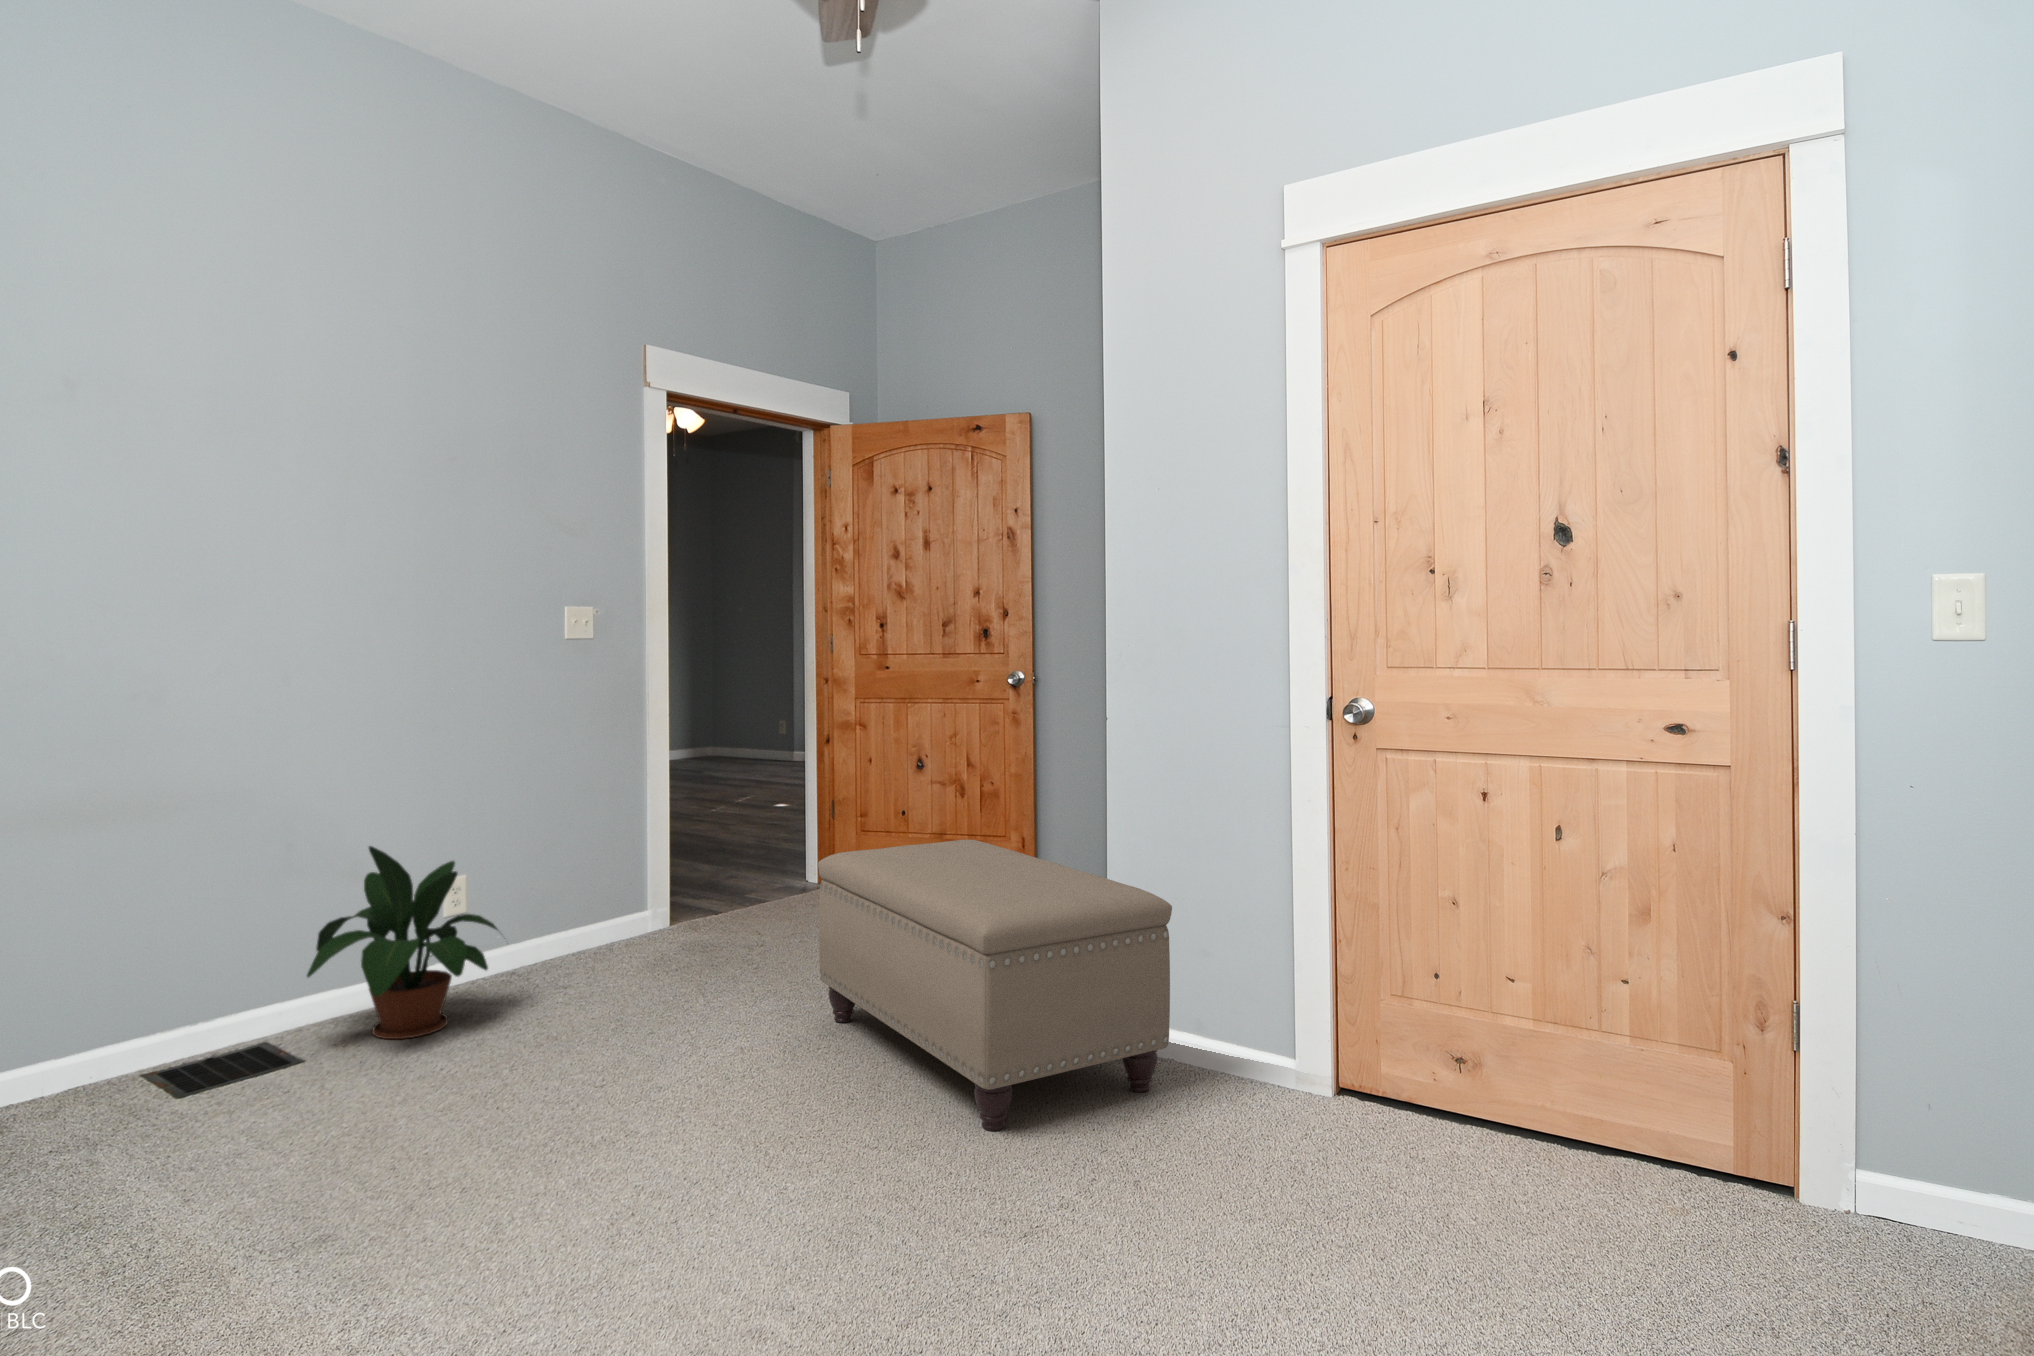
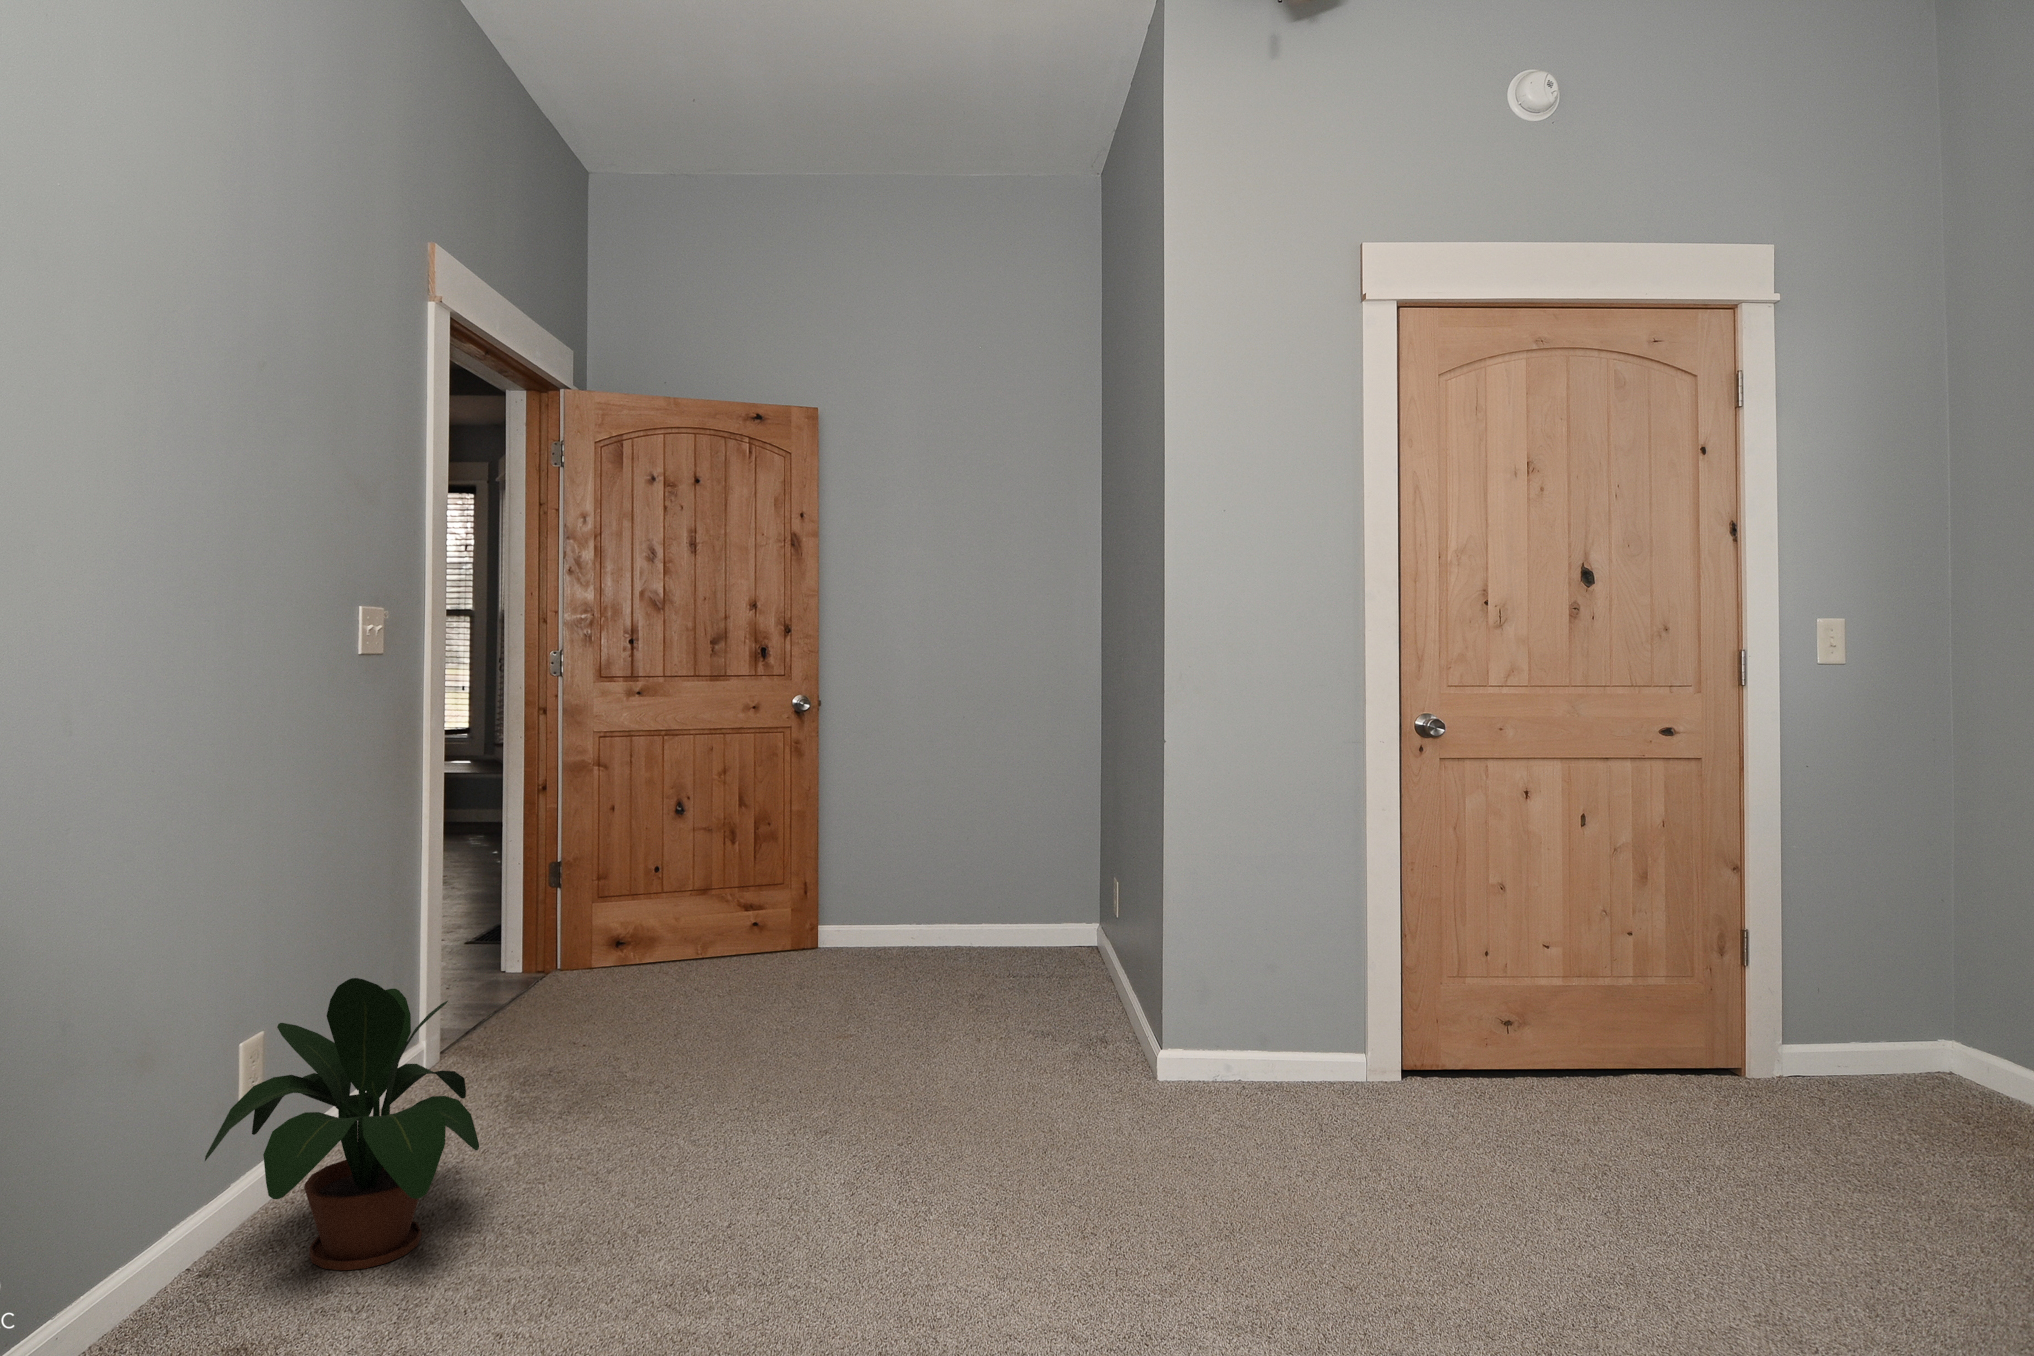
ottoman: present [818,840,1172,1131] -> none [868,884,1298,1170]

